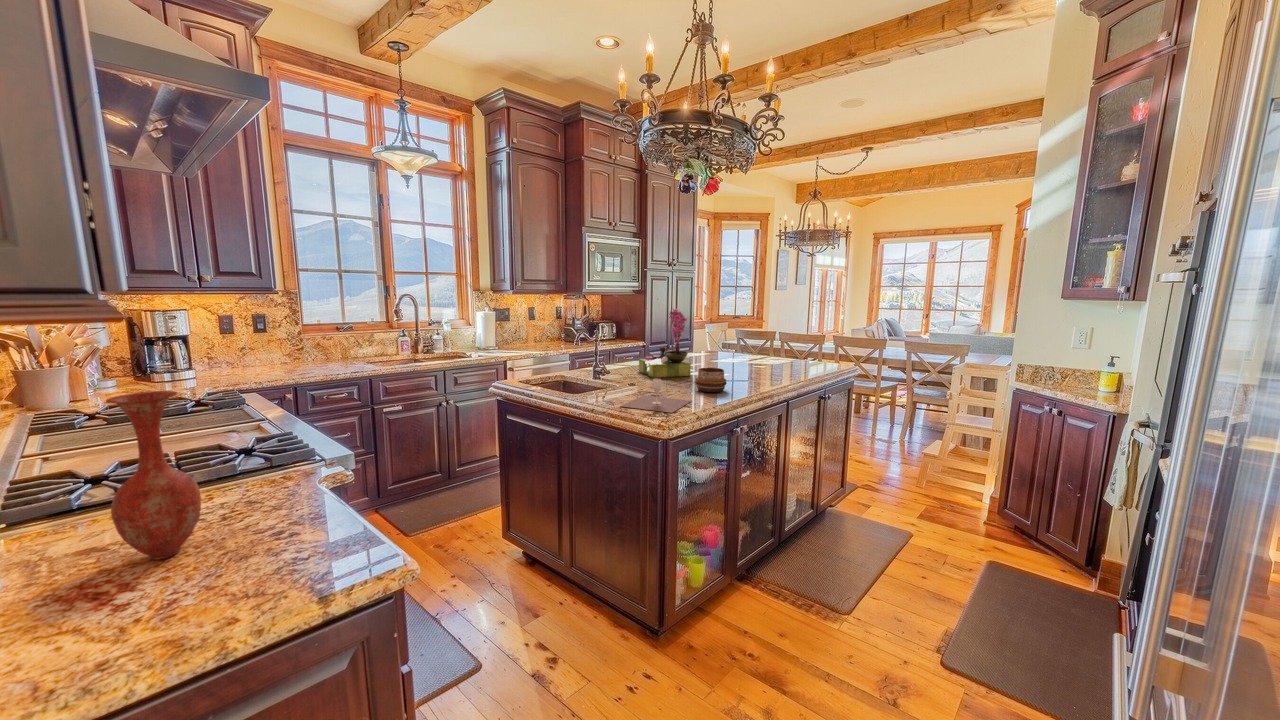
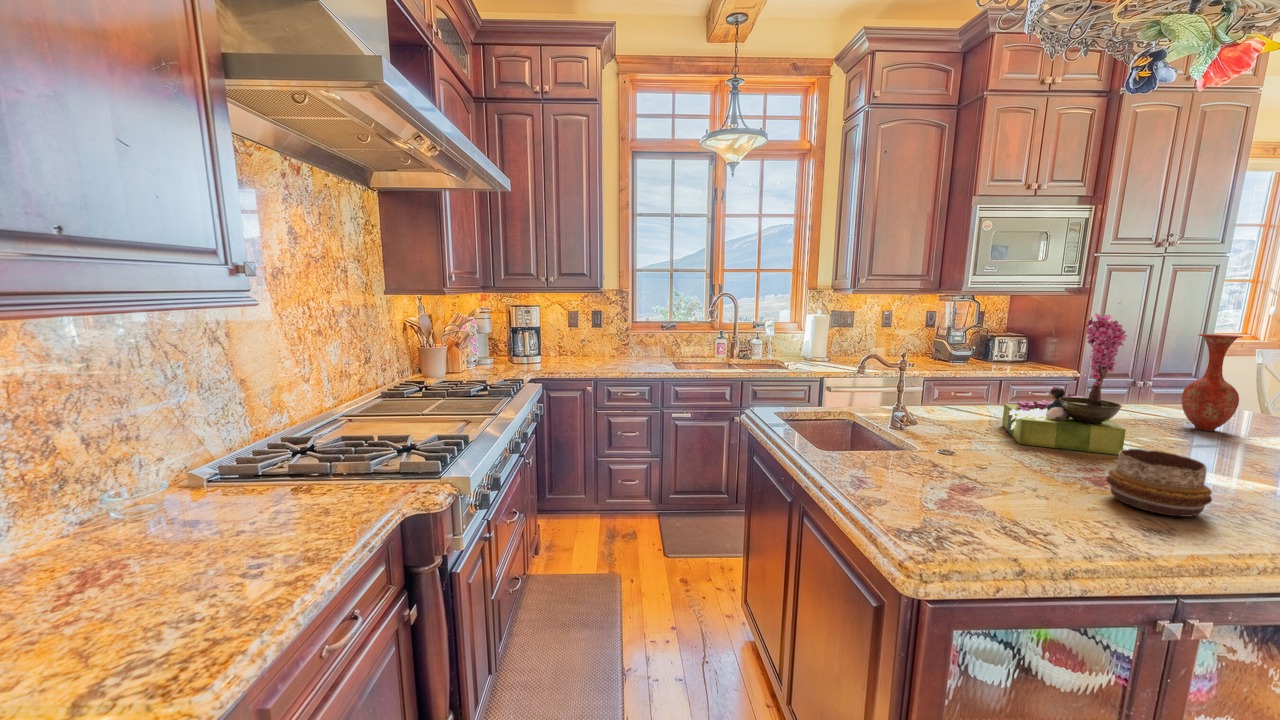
wine glass: present [621,378,691,413] -> none [876,453,1069,542]
vase: present [106,391,201,560] -> present [1181,334,1243,431]

